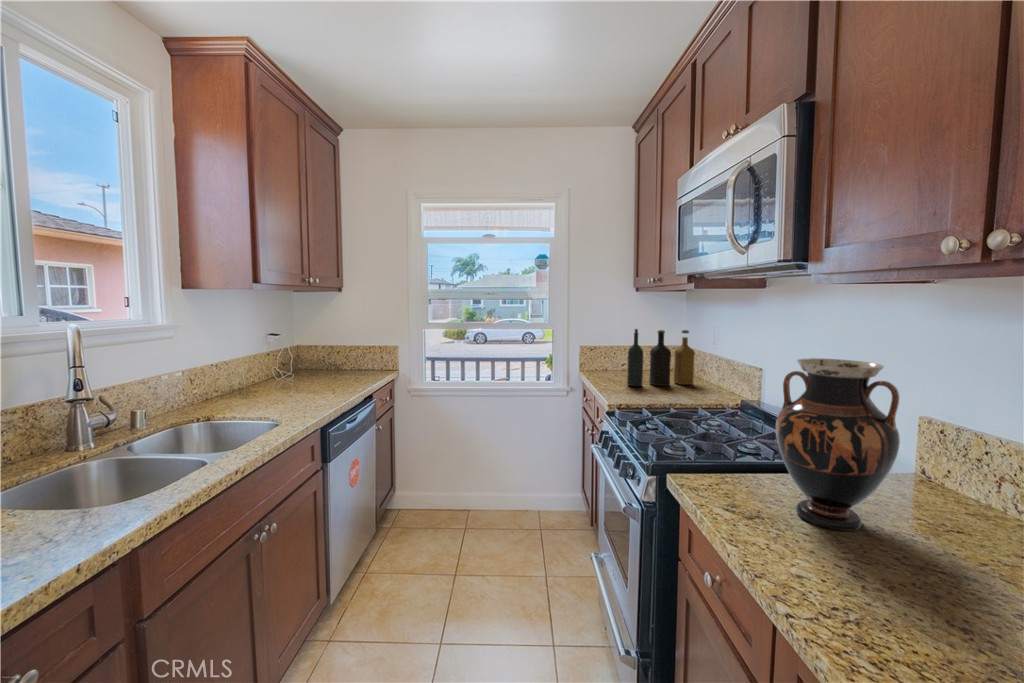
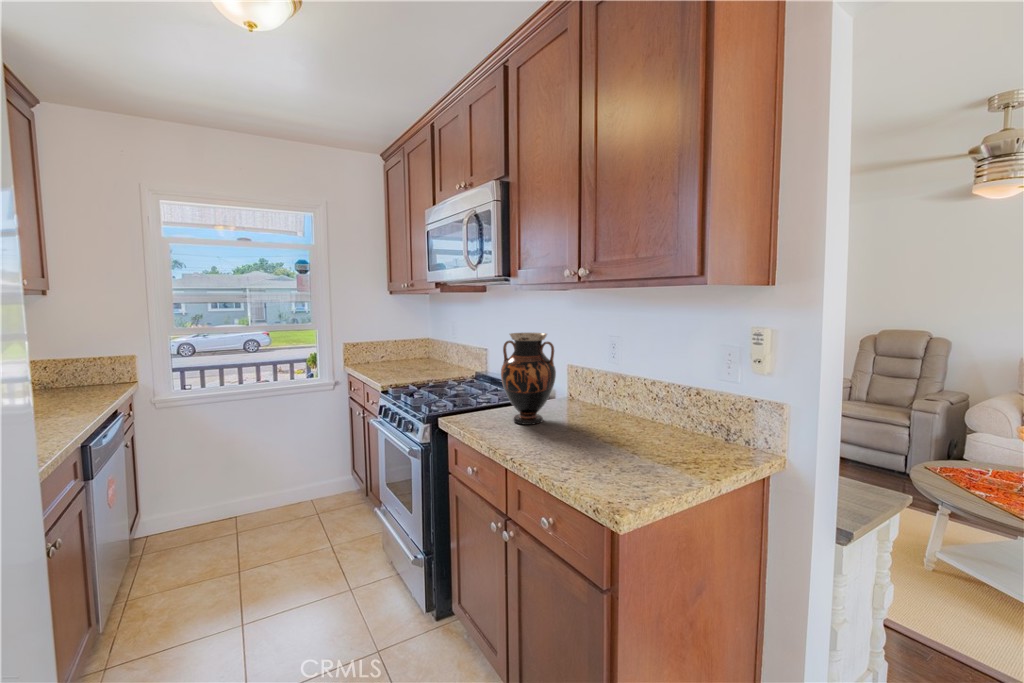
bottle: present [627,329,695,386] -> none [390,324,442,371]

